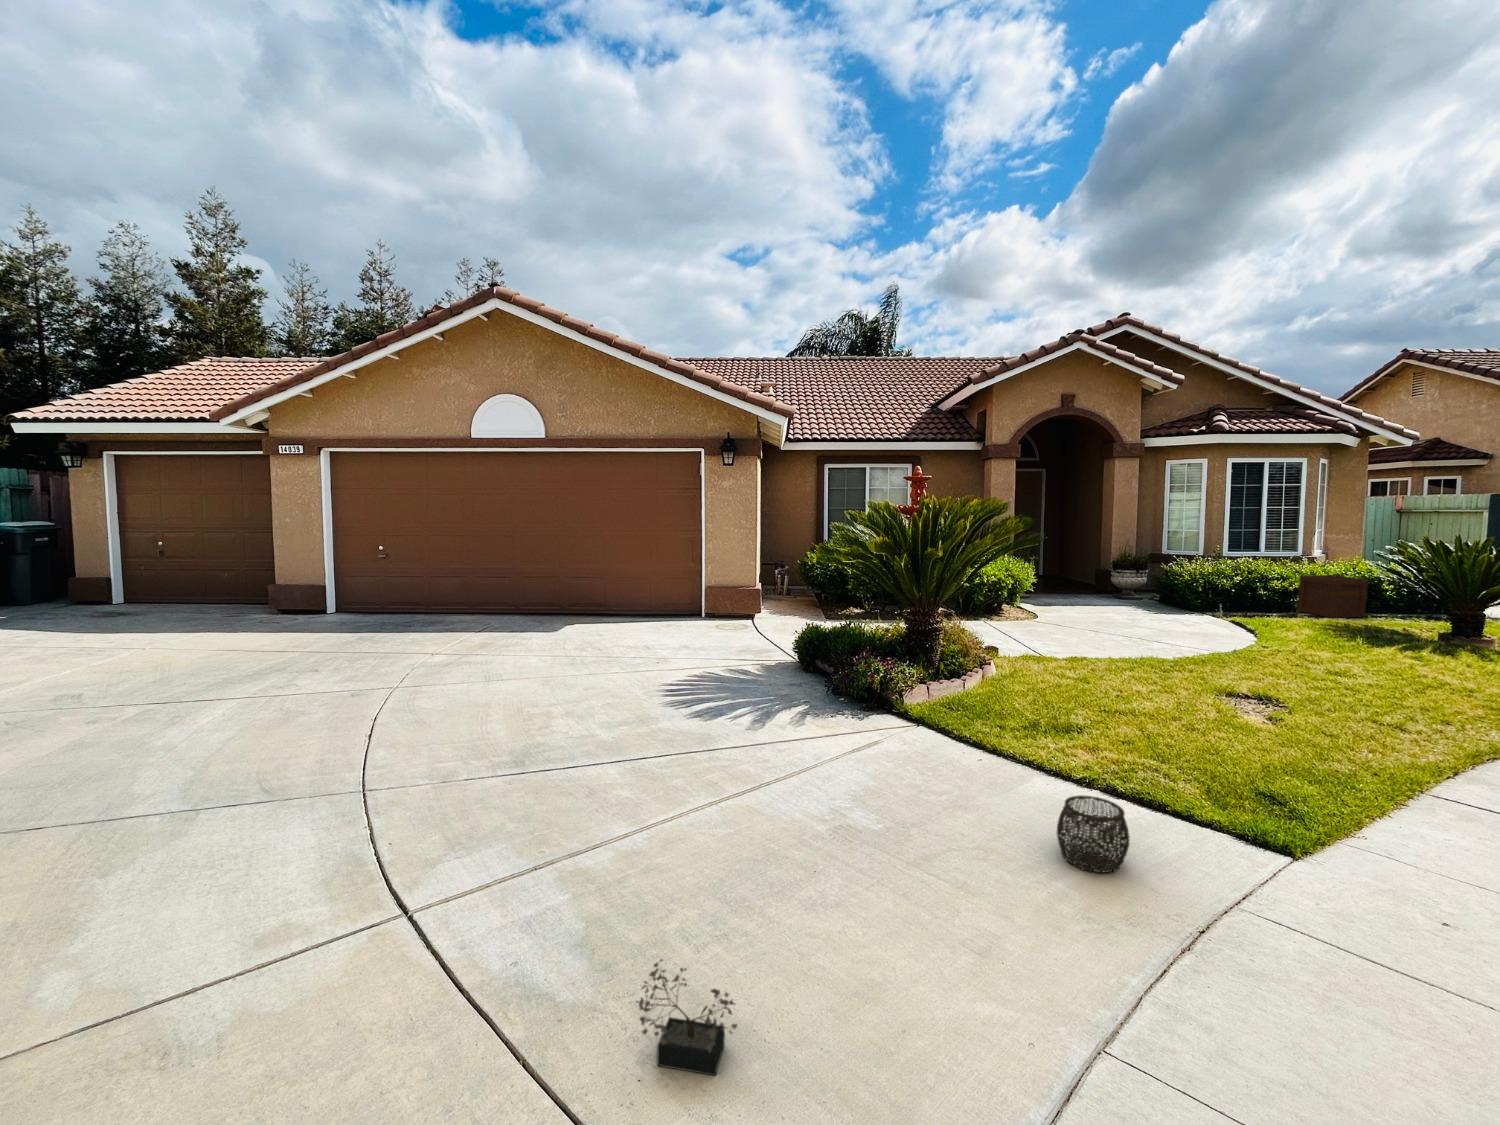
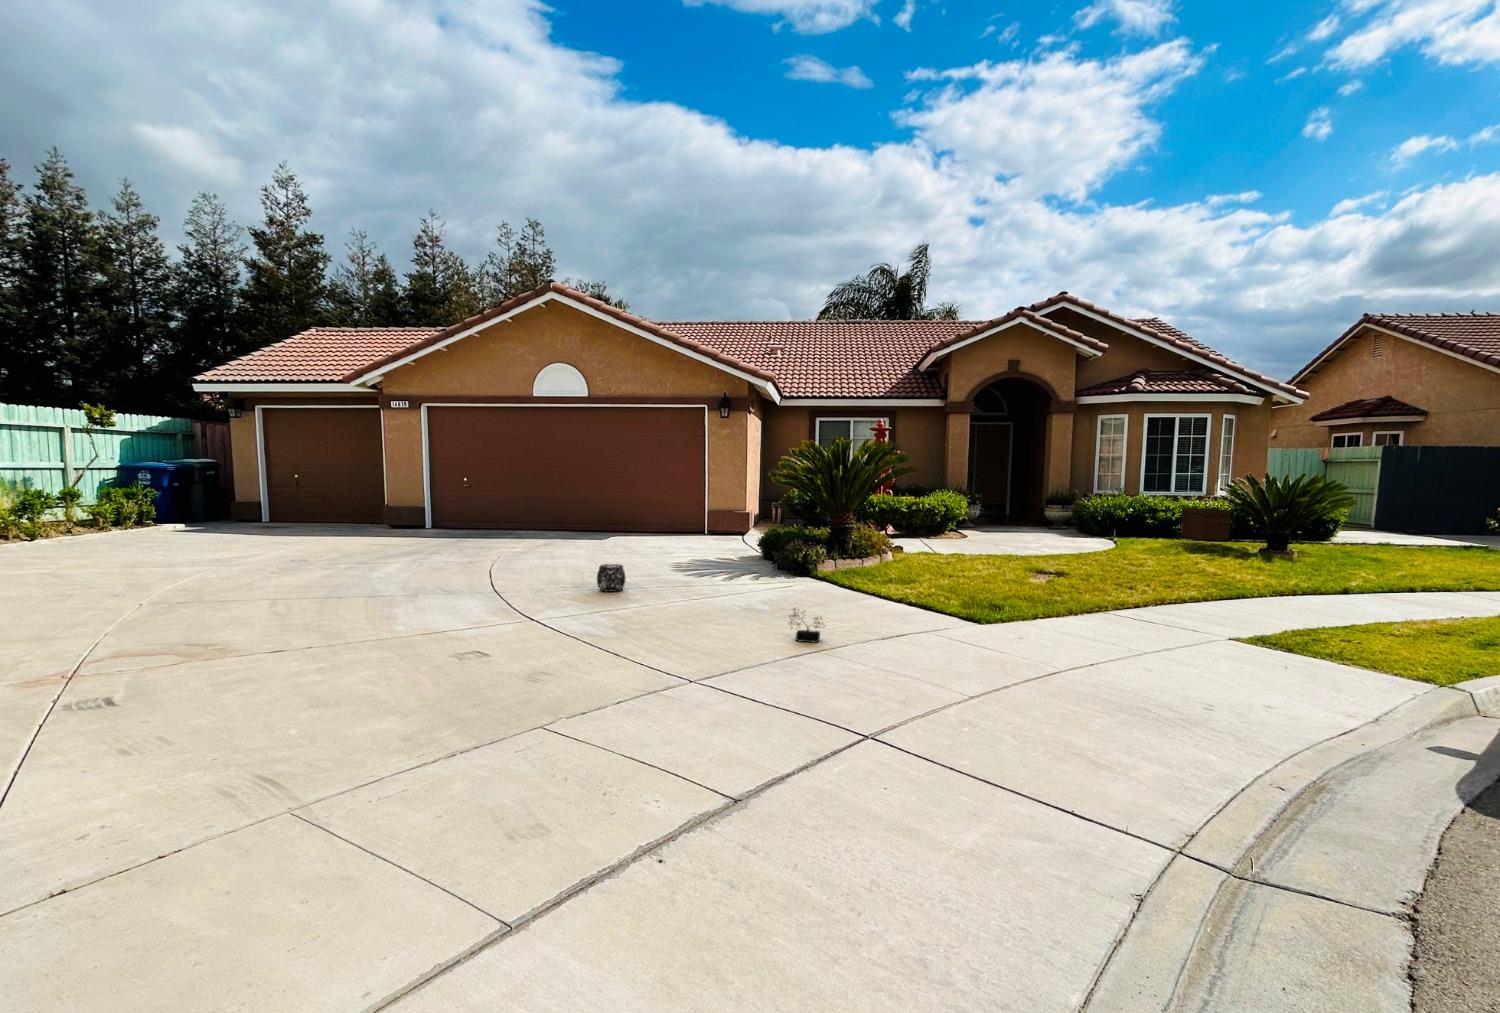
woven basket: present [1057,795,1130,873] -> present [597,564,626,592]
decorative plant: present [637,959,737,1076] -> present [790,608,826,643]

